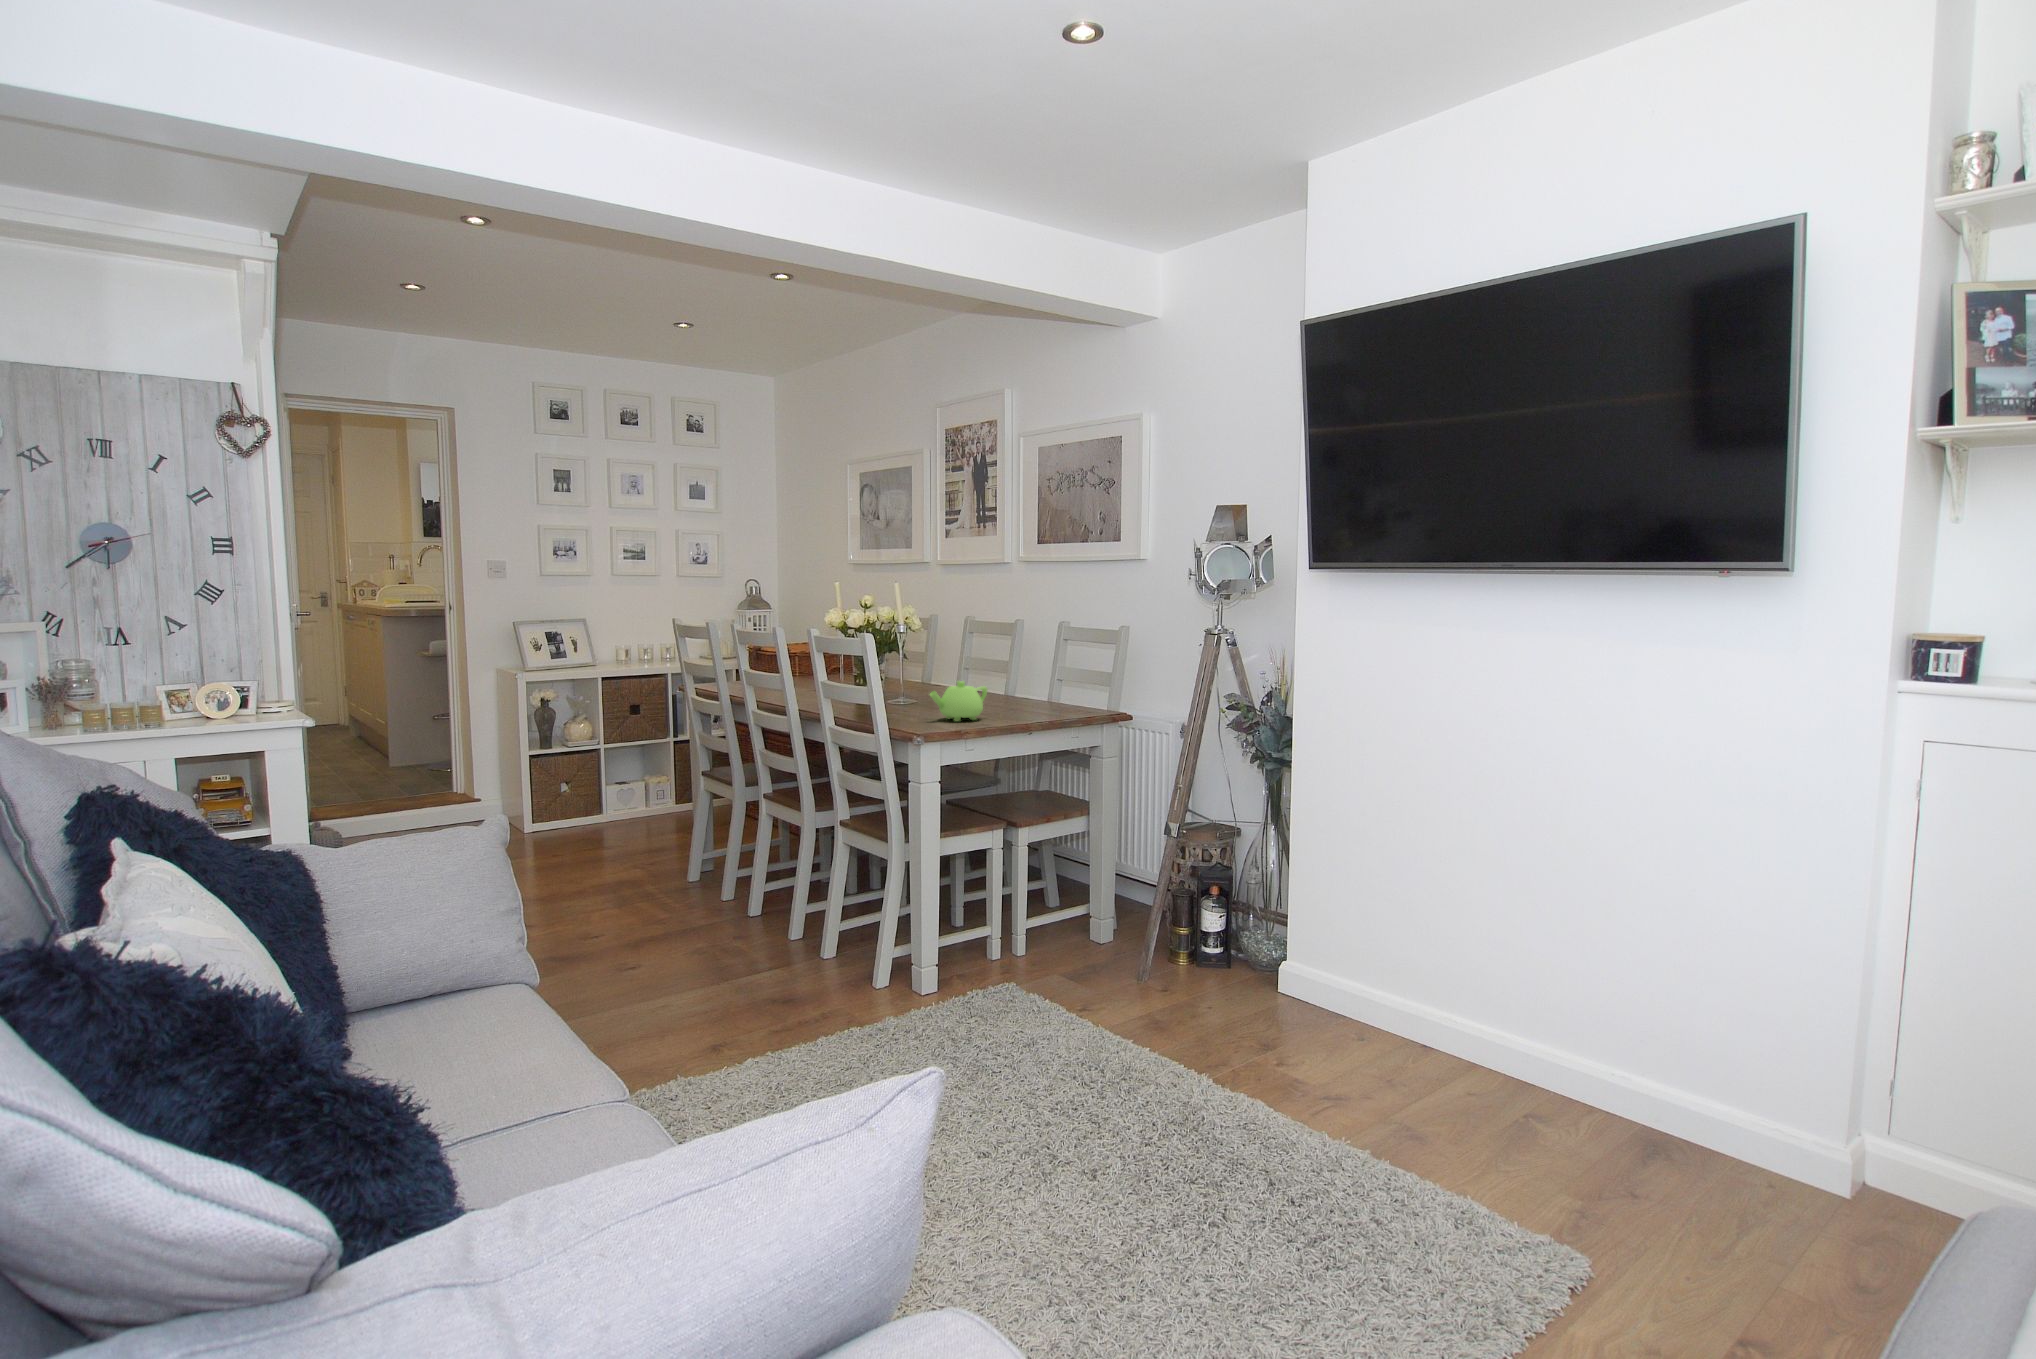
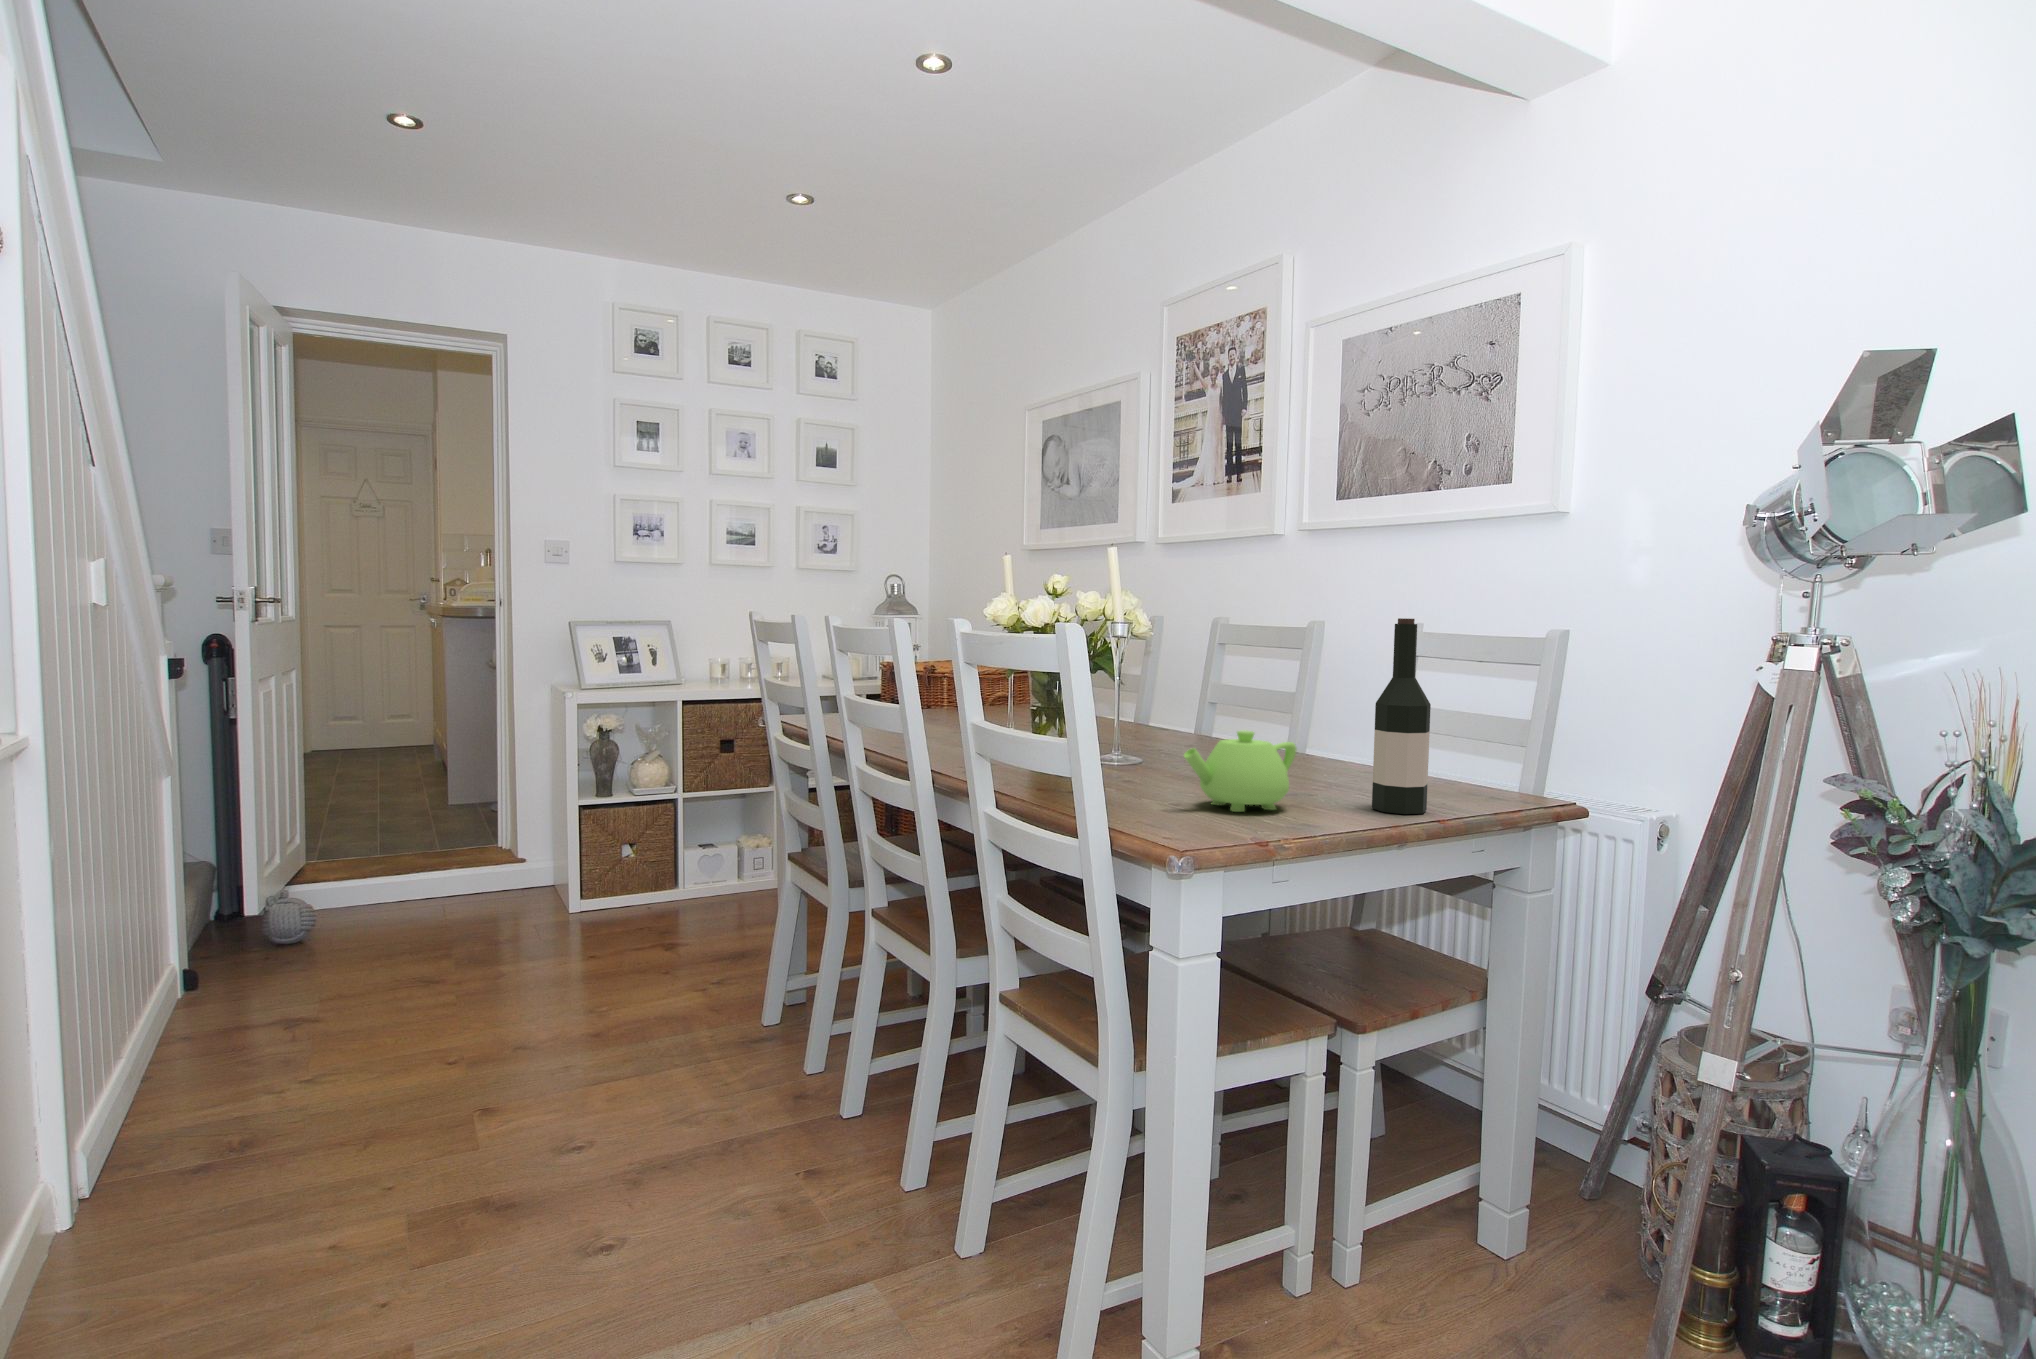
wine bottle: none [1025,623,1051,719] -> present [1372,618,1431,814]

